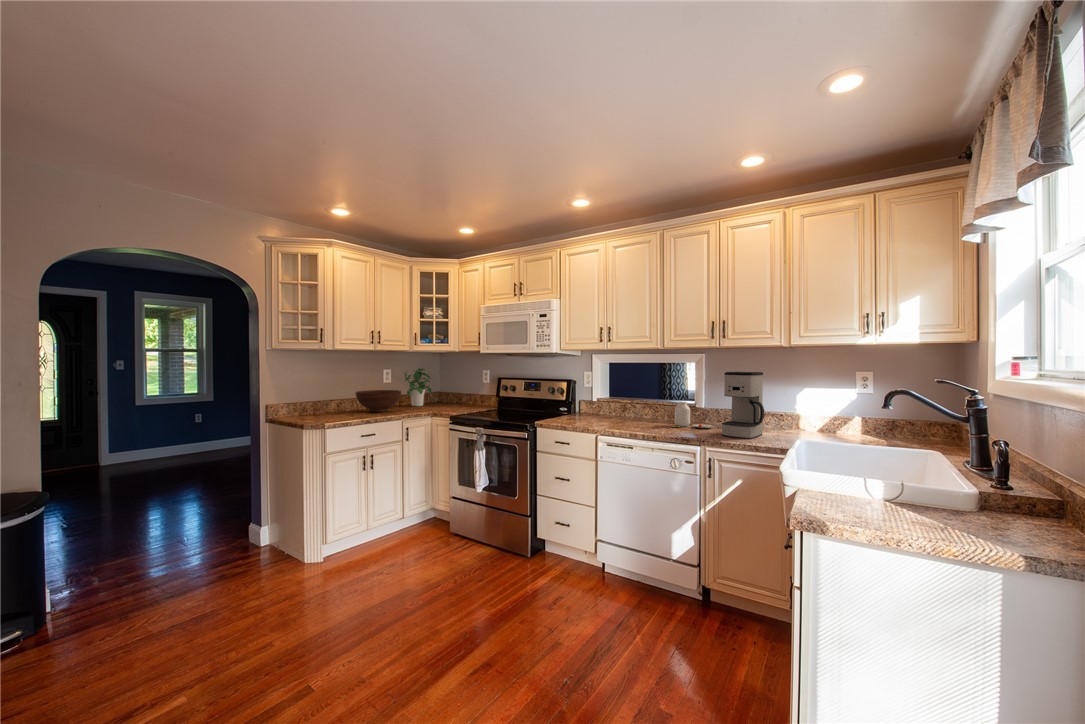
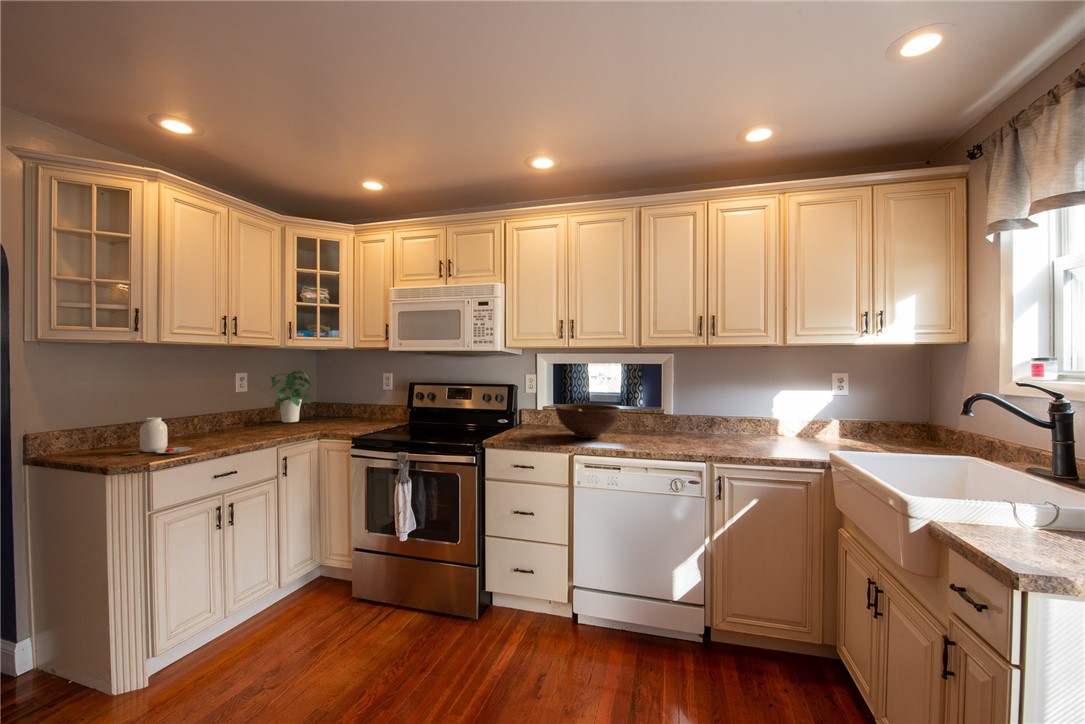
coffee maker: present [722,372,764,439] -> none [718,374,764,450]
fruit bowl: present [356,390,401,412] -> present [556,404,620,438]
jar: present [672,402,713,428] -> present [124,417,191,455]

